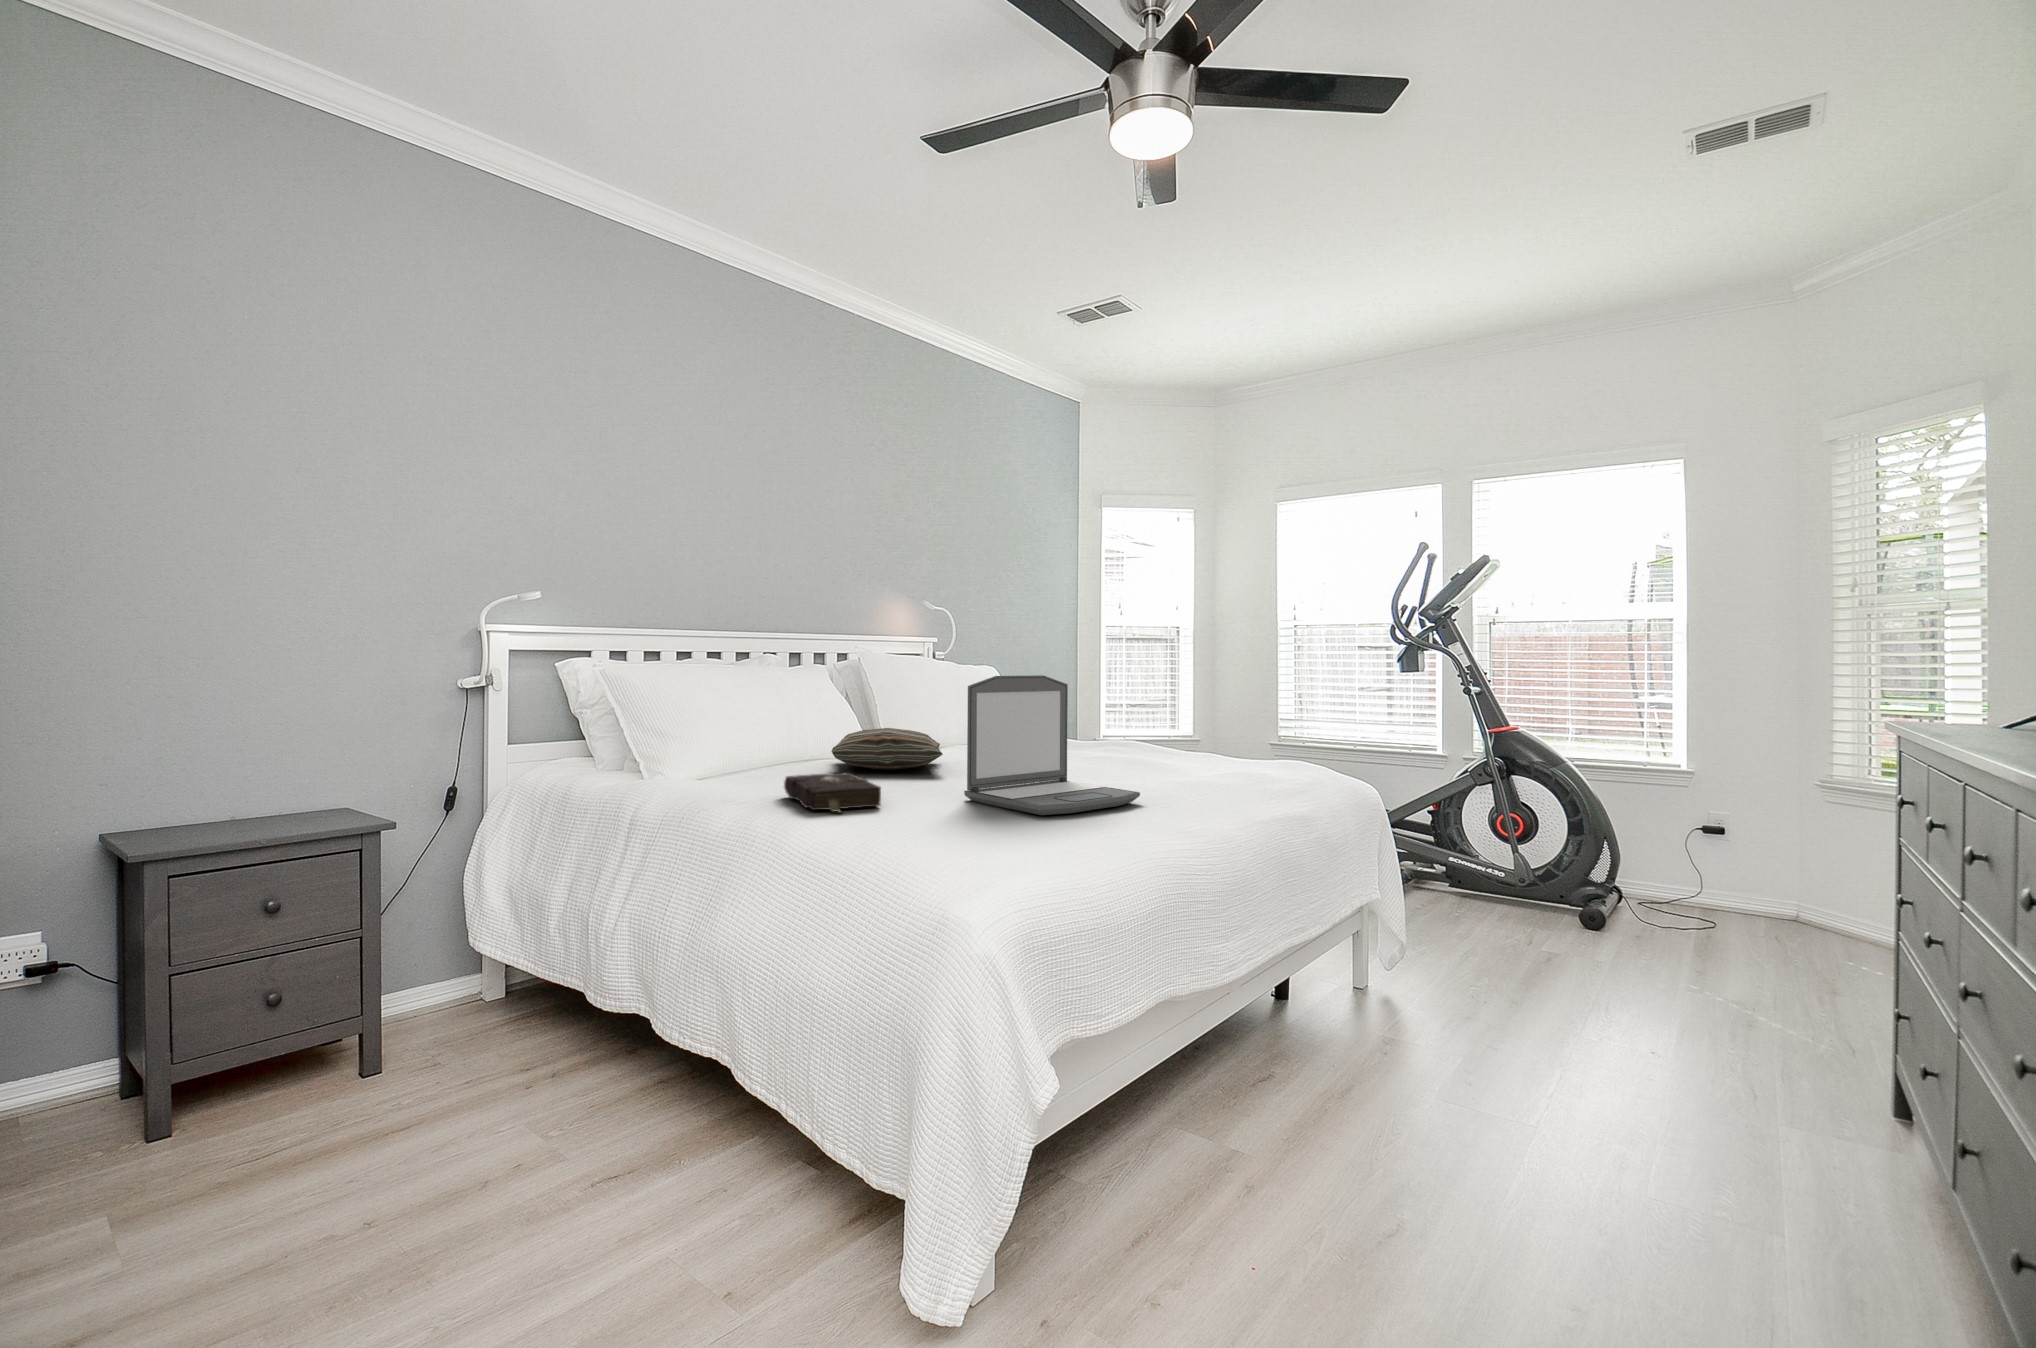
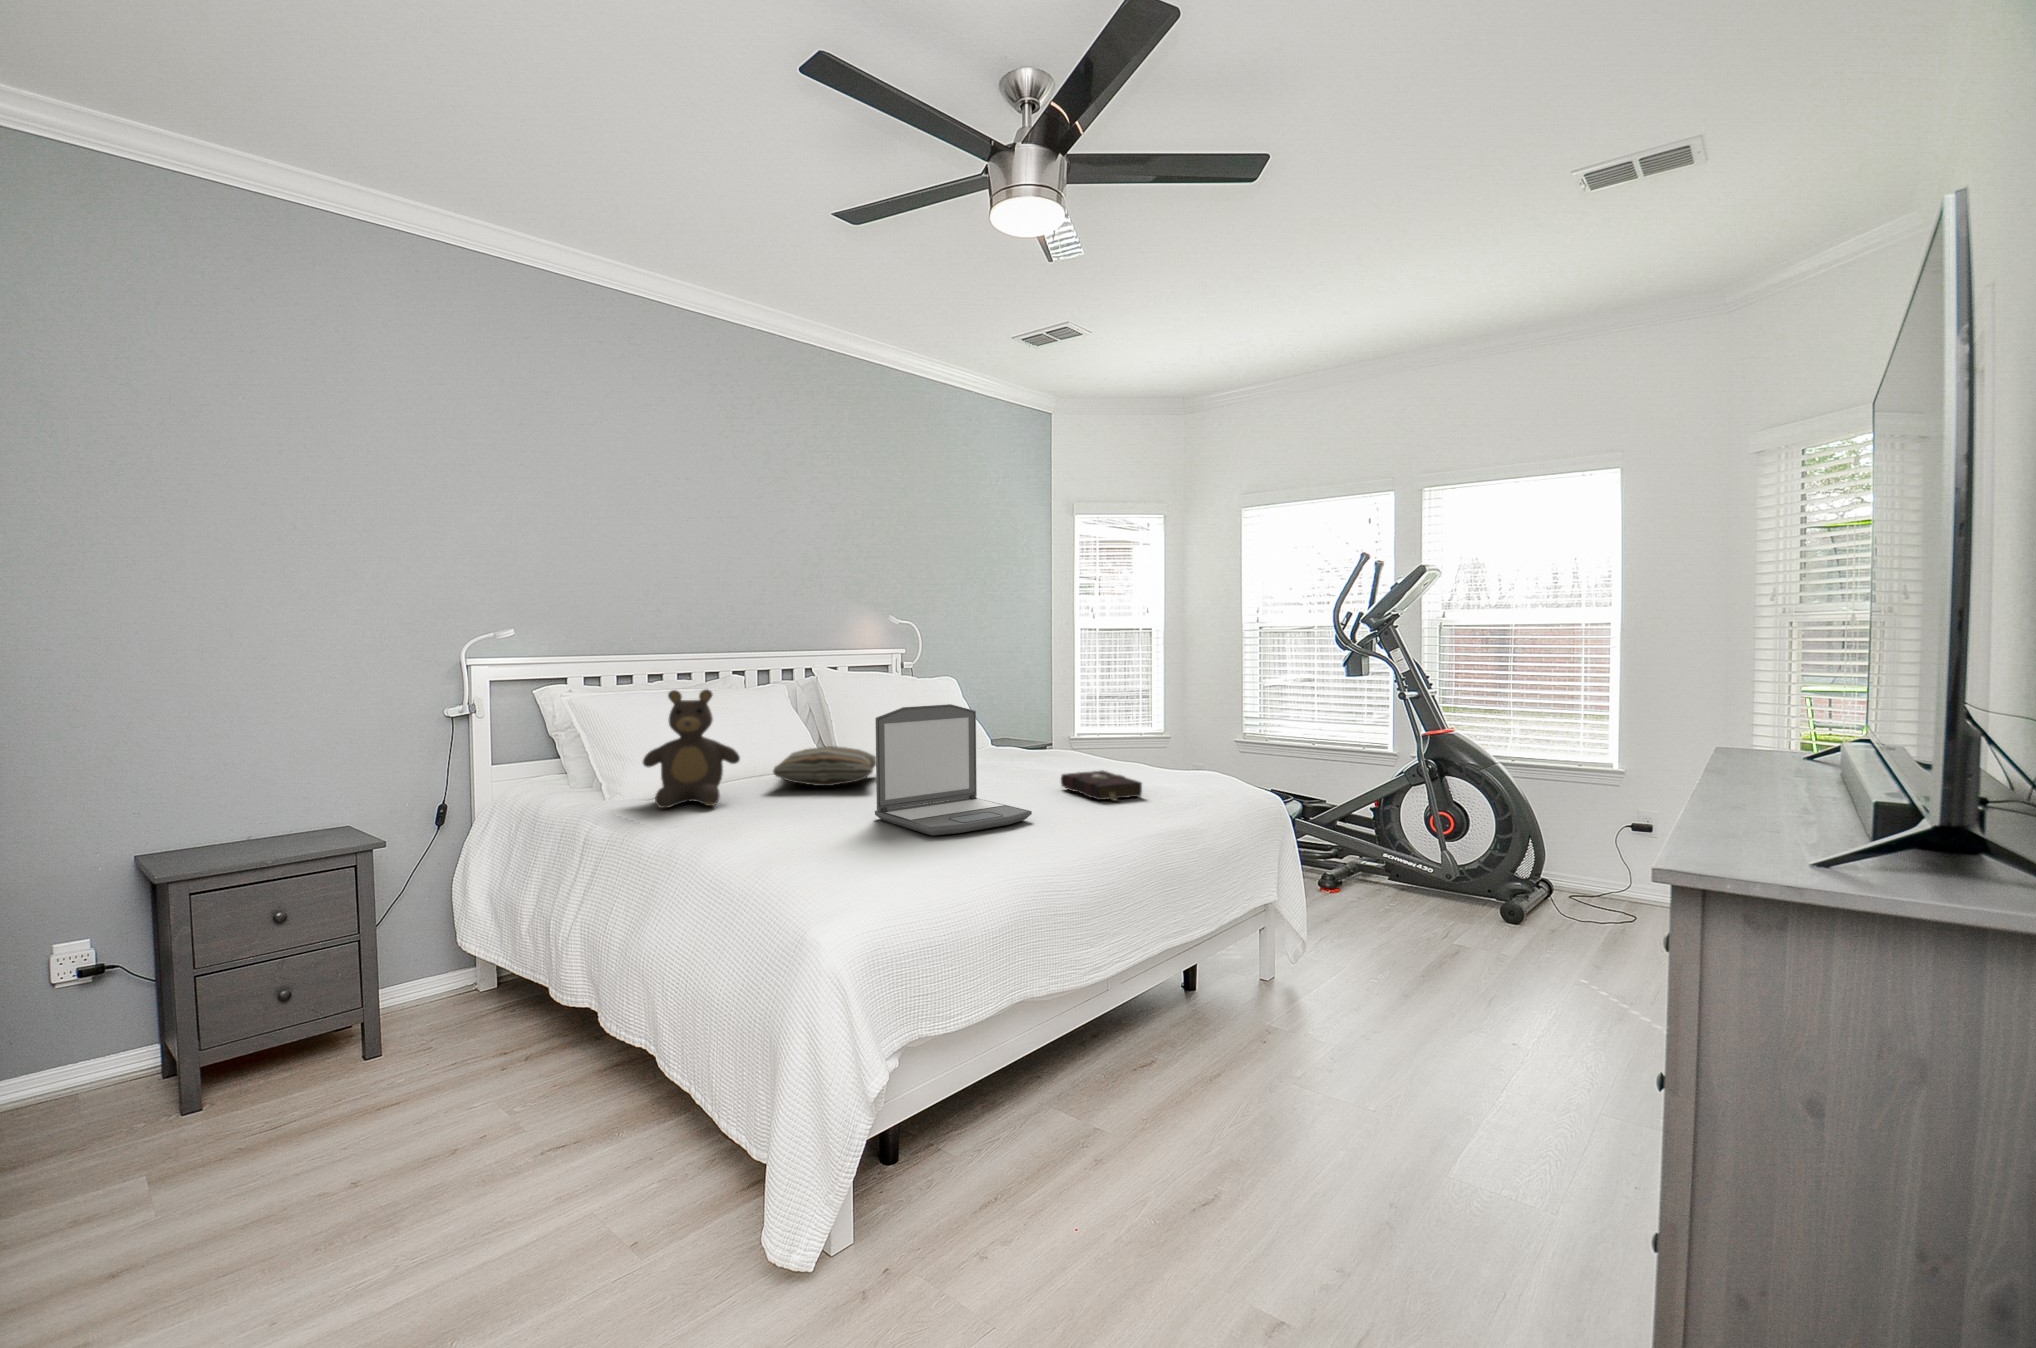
teddy bear: none [692,657,800,788] -> present [643,689,740,808]
book: present [784,773,881,812] -> present [1061,771,1142,801]

